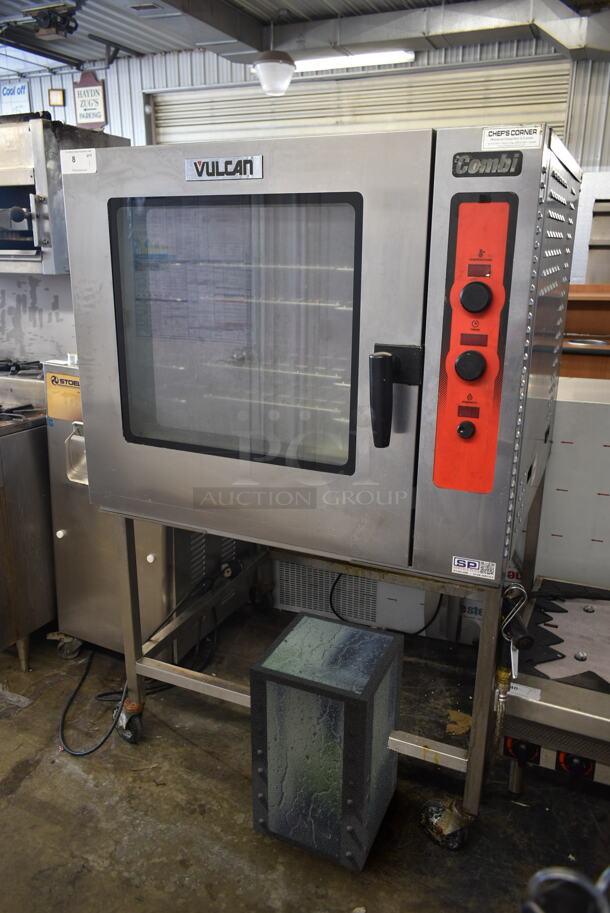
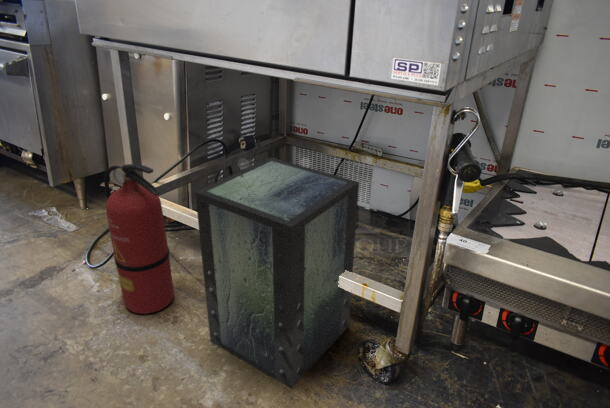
fire extinguisher: none [116,637,192,807] -> present [104,164,174,314]

